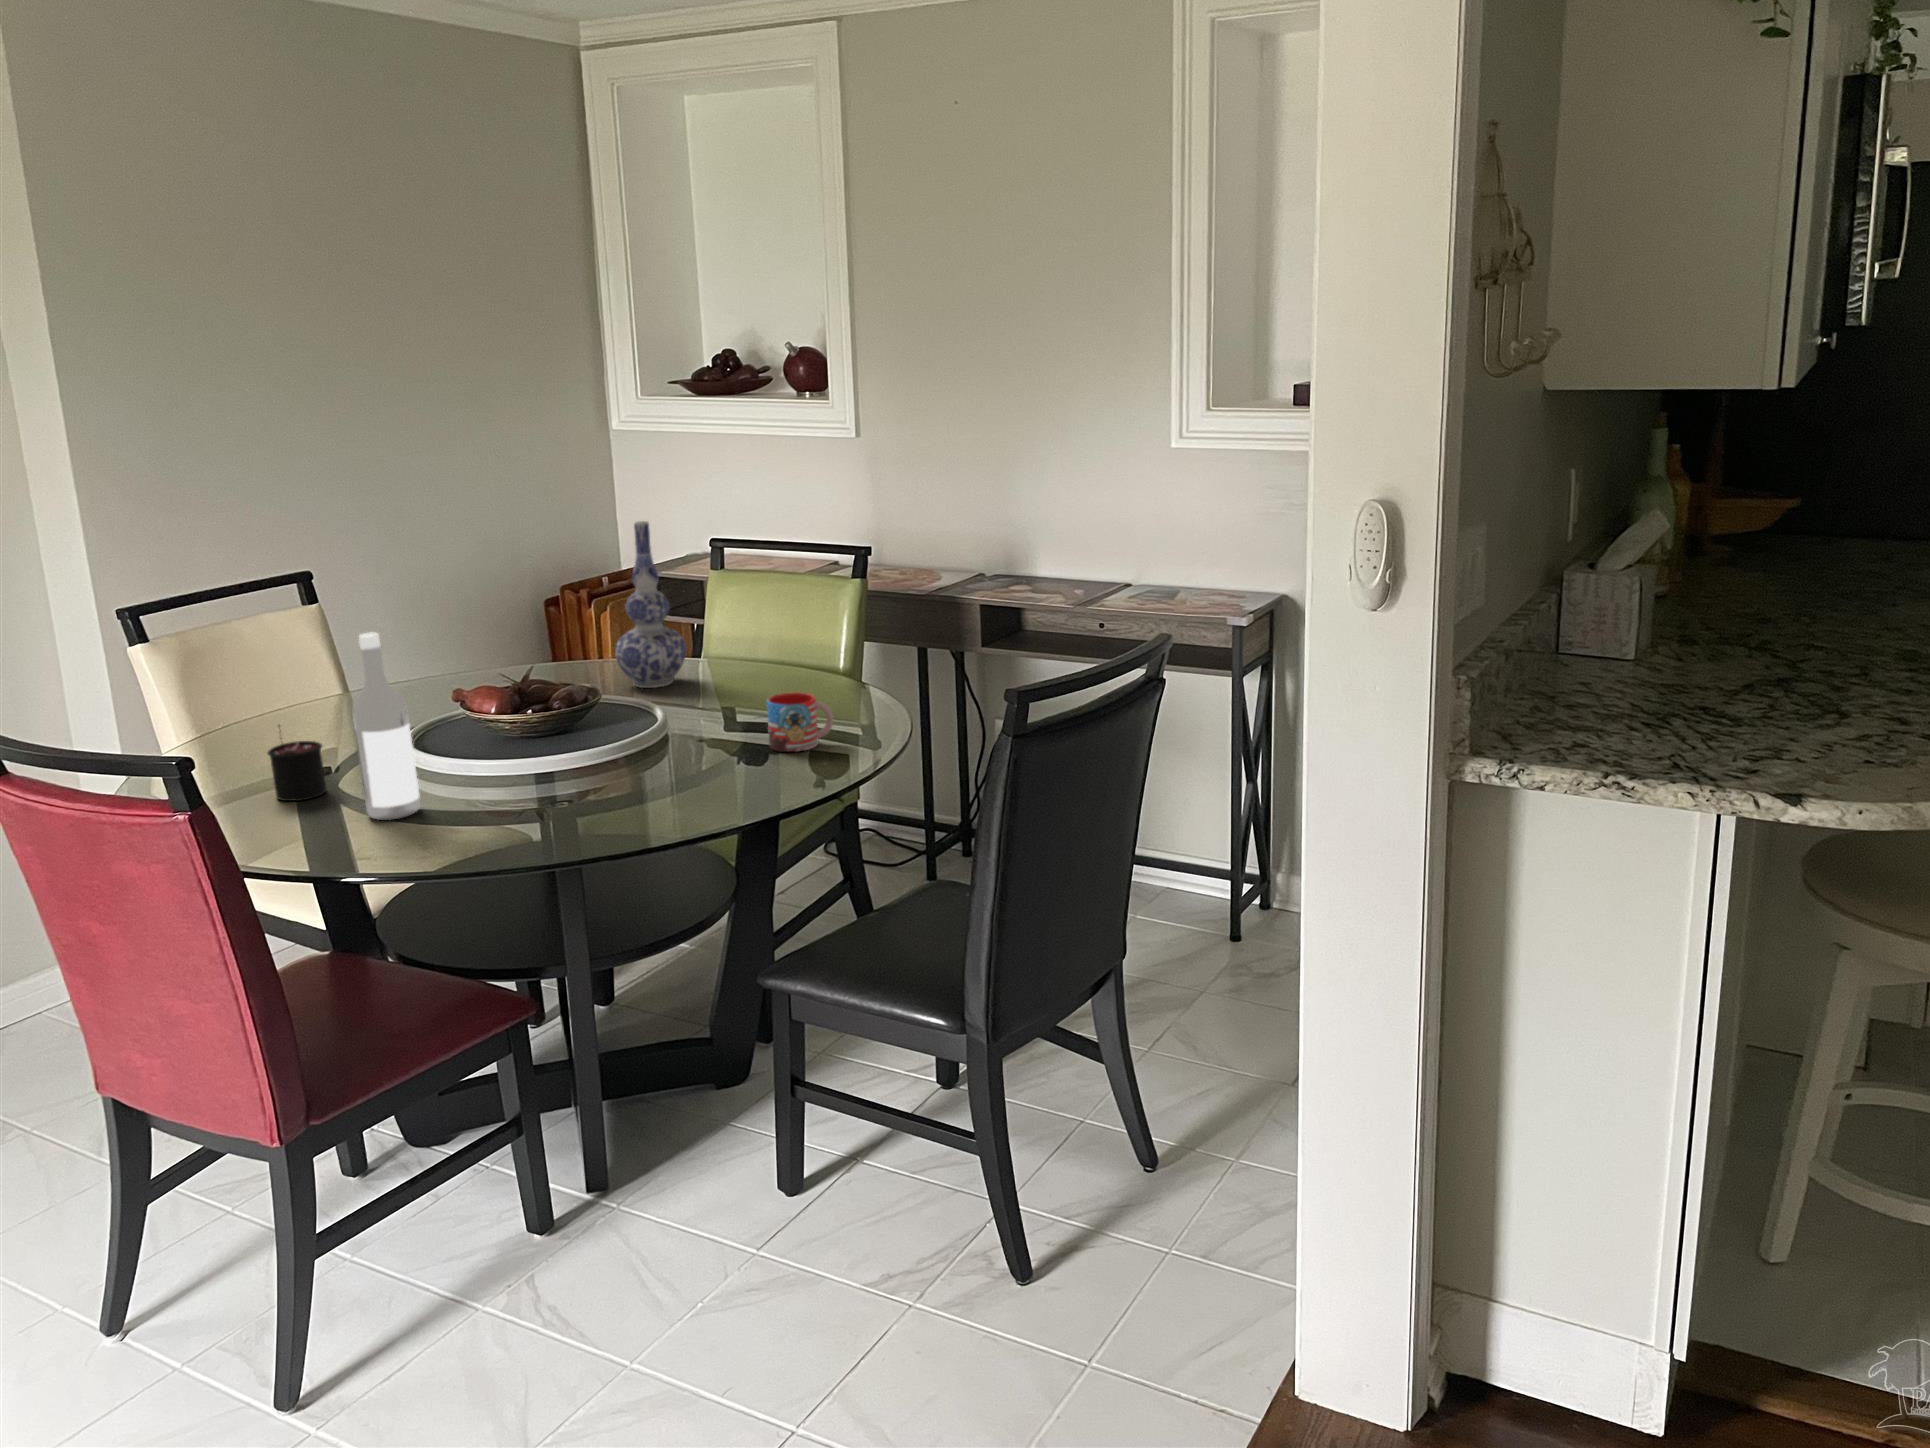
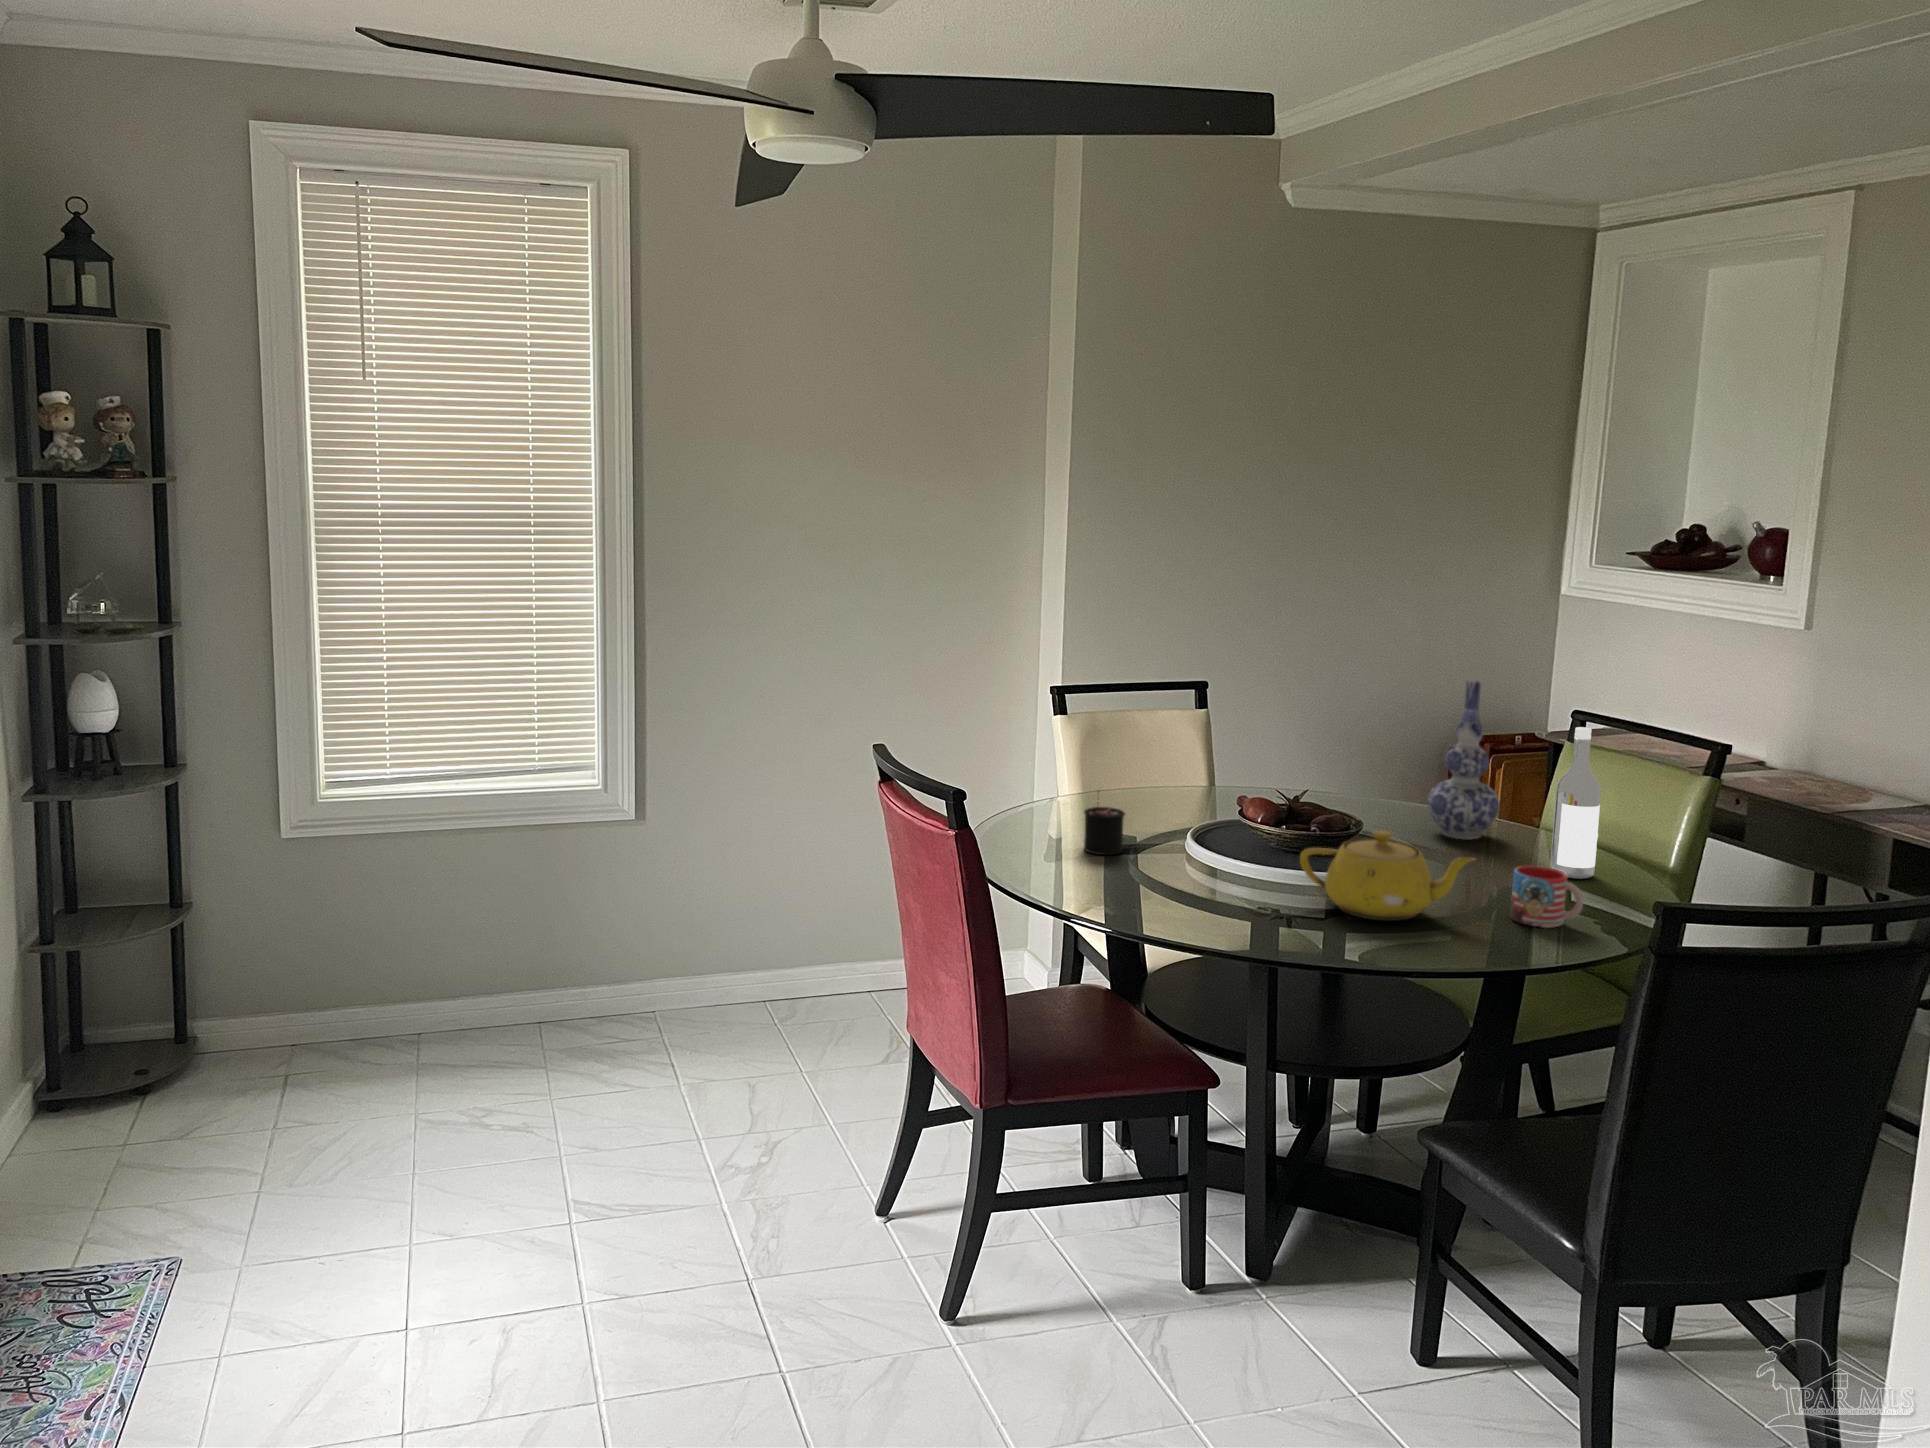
wine bottle: present [353,632,420,820] -> present [1550,727,1601,879]
teapot: none [563,692,741,788] -> present [1300,830,1475,921]

